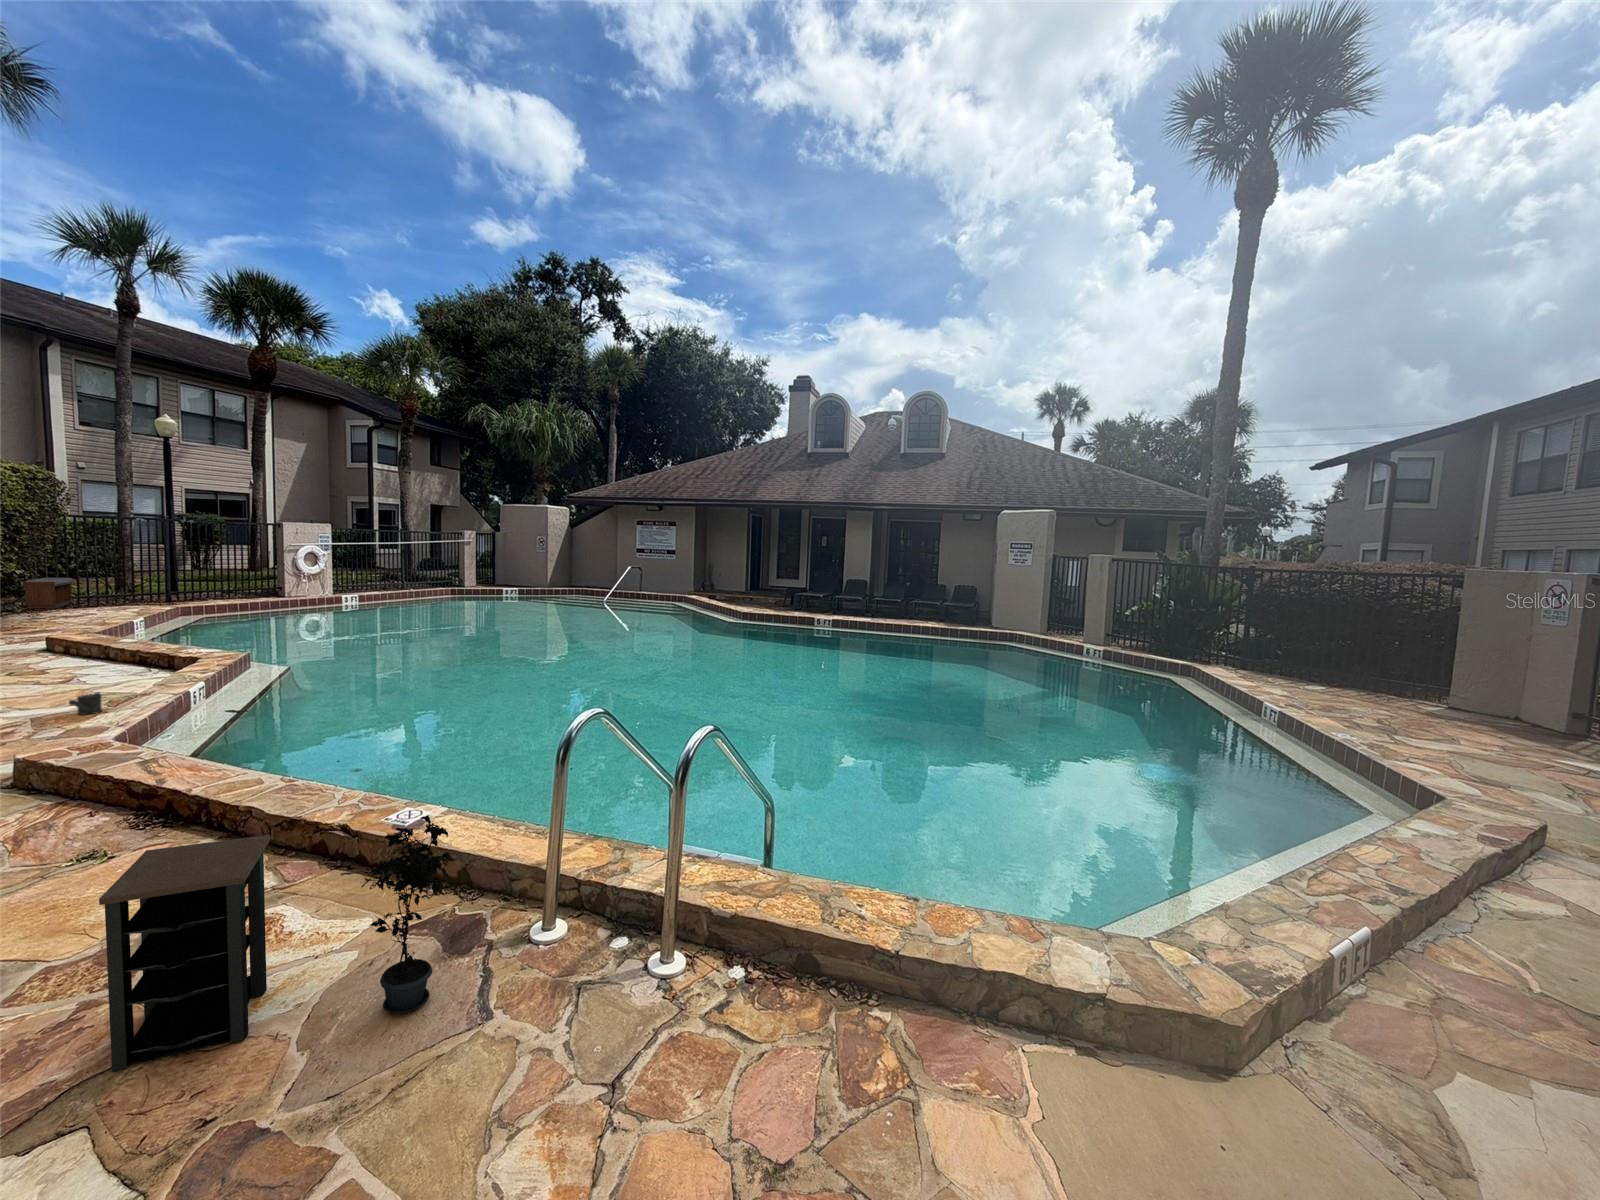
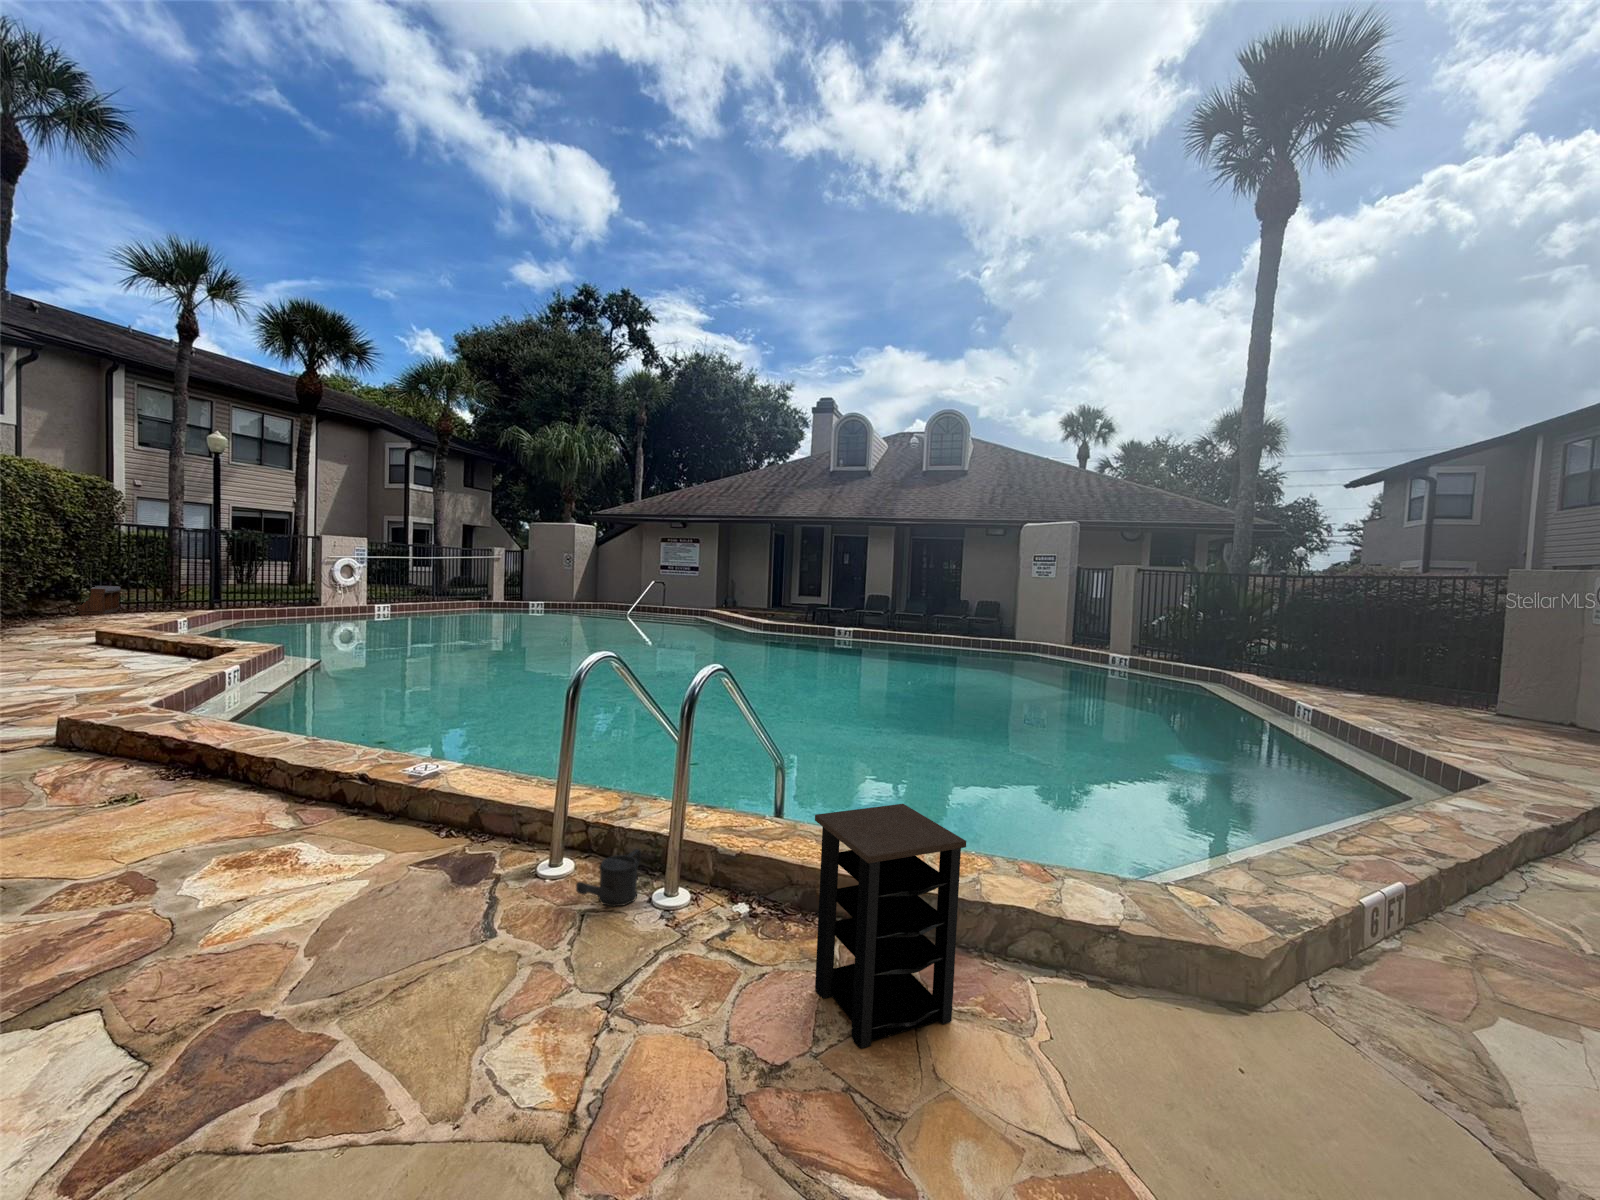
watering can: present [69,692,102,715] -> present [576,849,641,906]
potted plant: present [361,815,455,1014] -> none [370,736,466,930]
side table: present [99,835,270,1072] -> present [815,804,966,1048]

